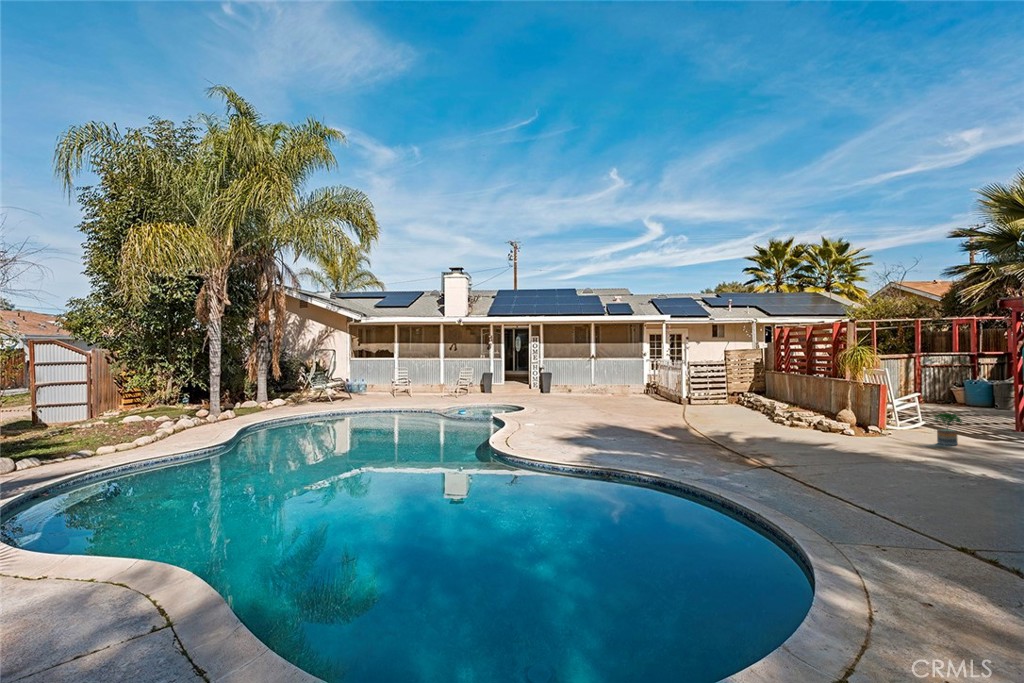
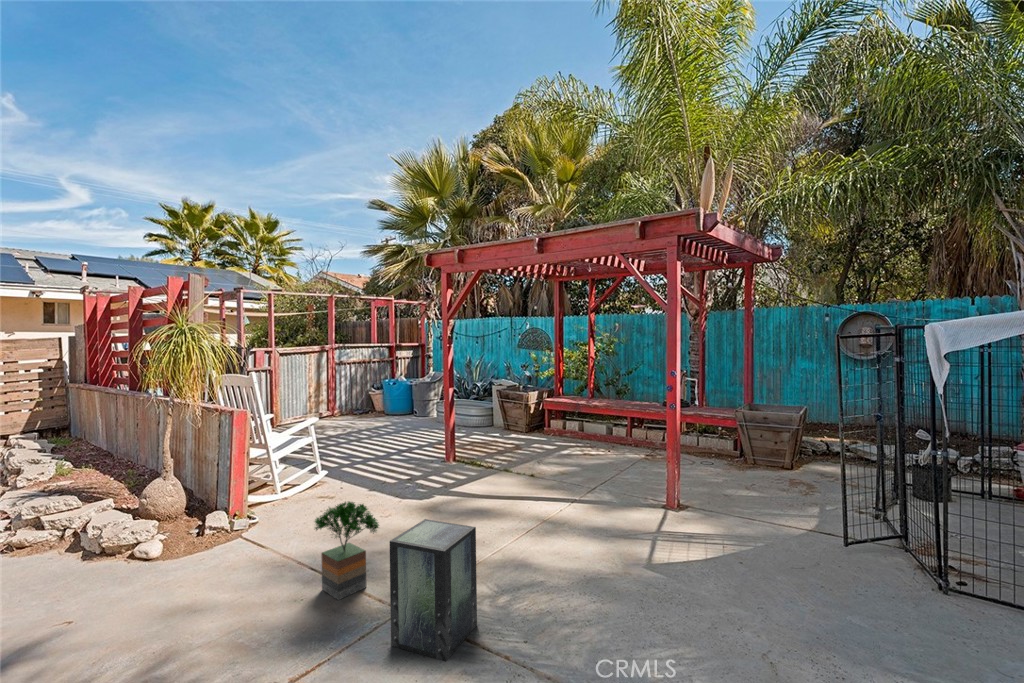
storage box: none [968,416,1008,455] -> present [390,519,477,662]

